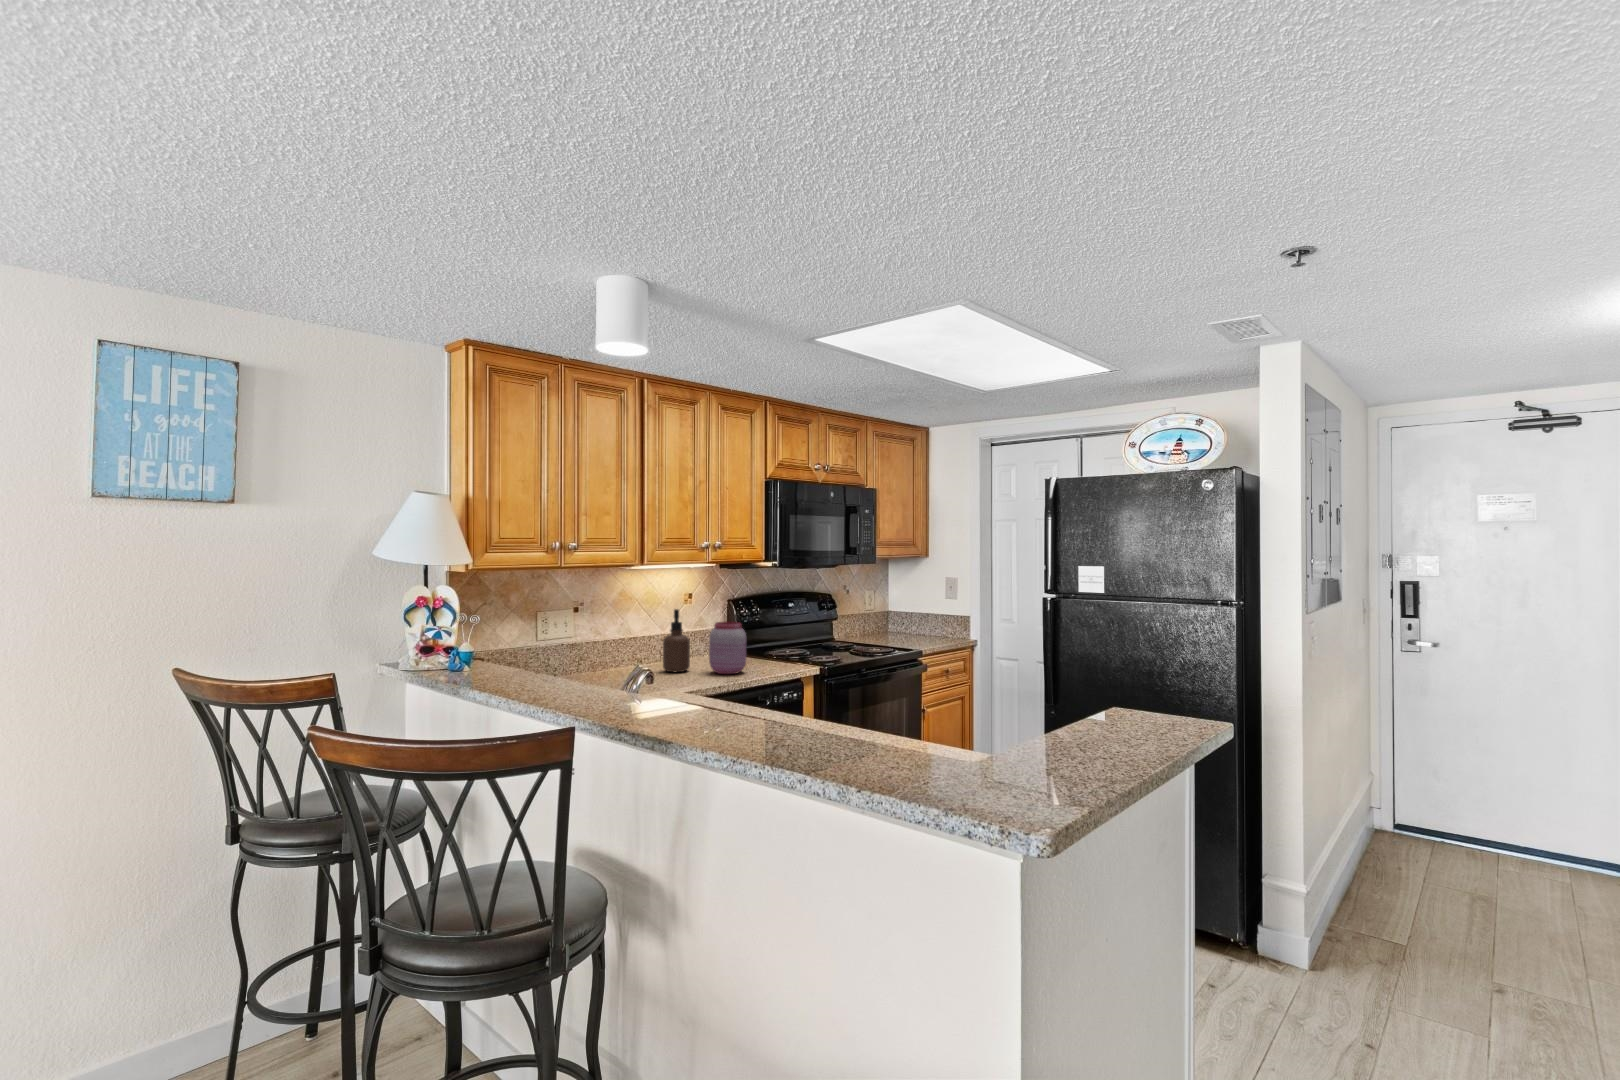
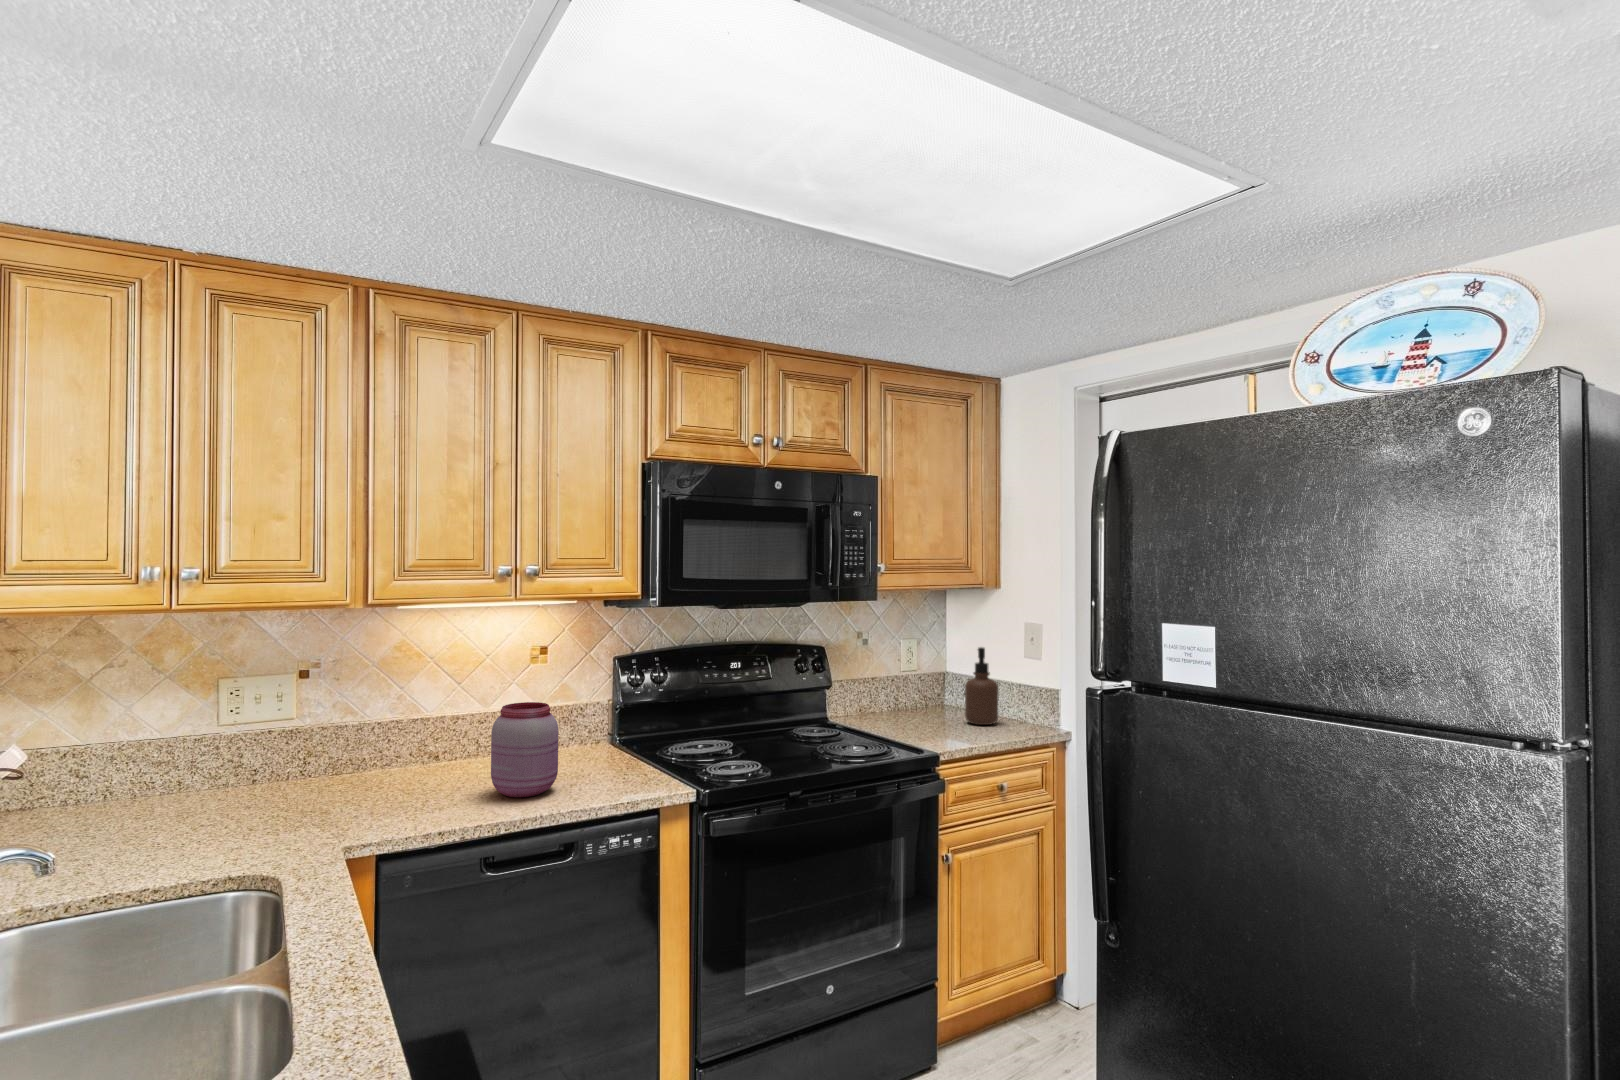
soap dispenser: present [663,609,690,672] -> present [965,647,999,725]

